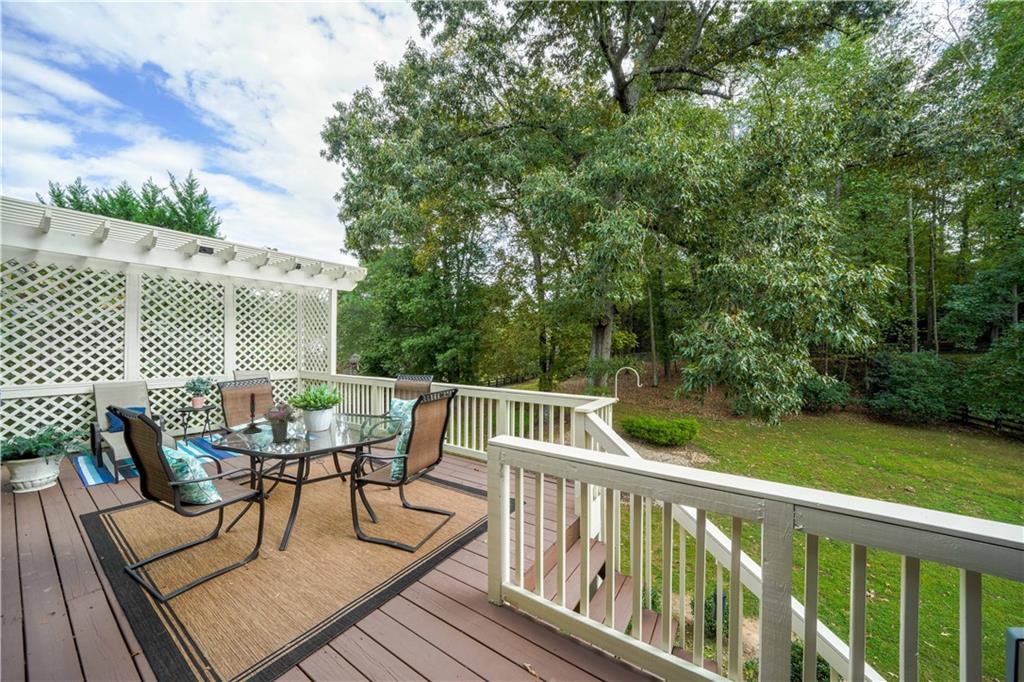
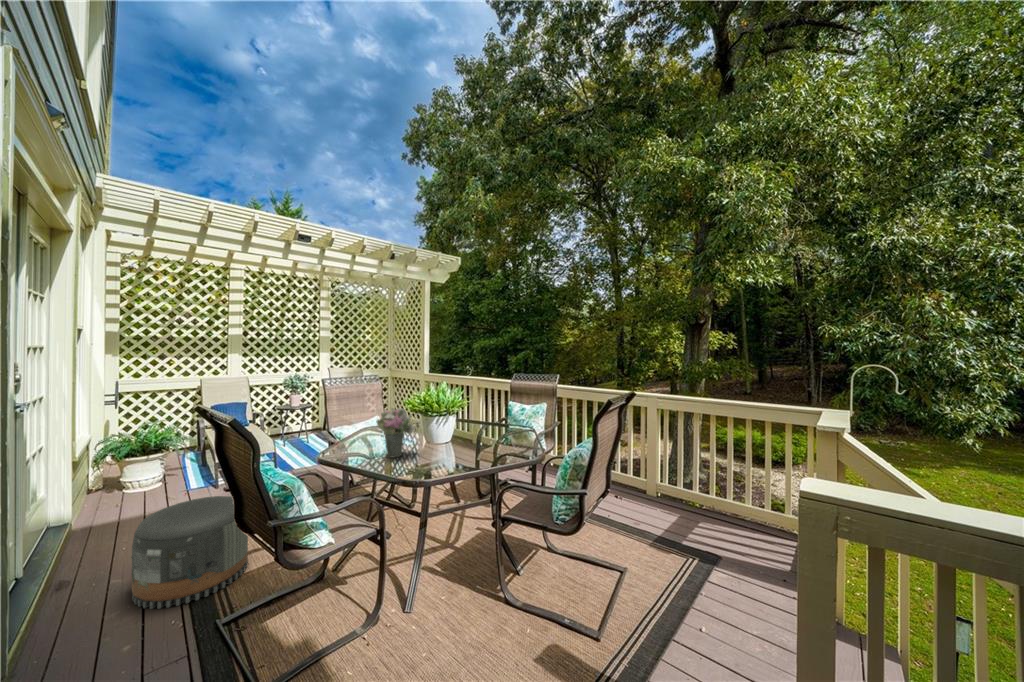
candle: present [243,393,262,434] -> none [349,392,369,443]
pouf: none [45,480,150,566] -> present [132,496,248,609]

